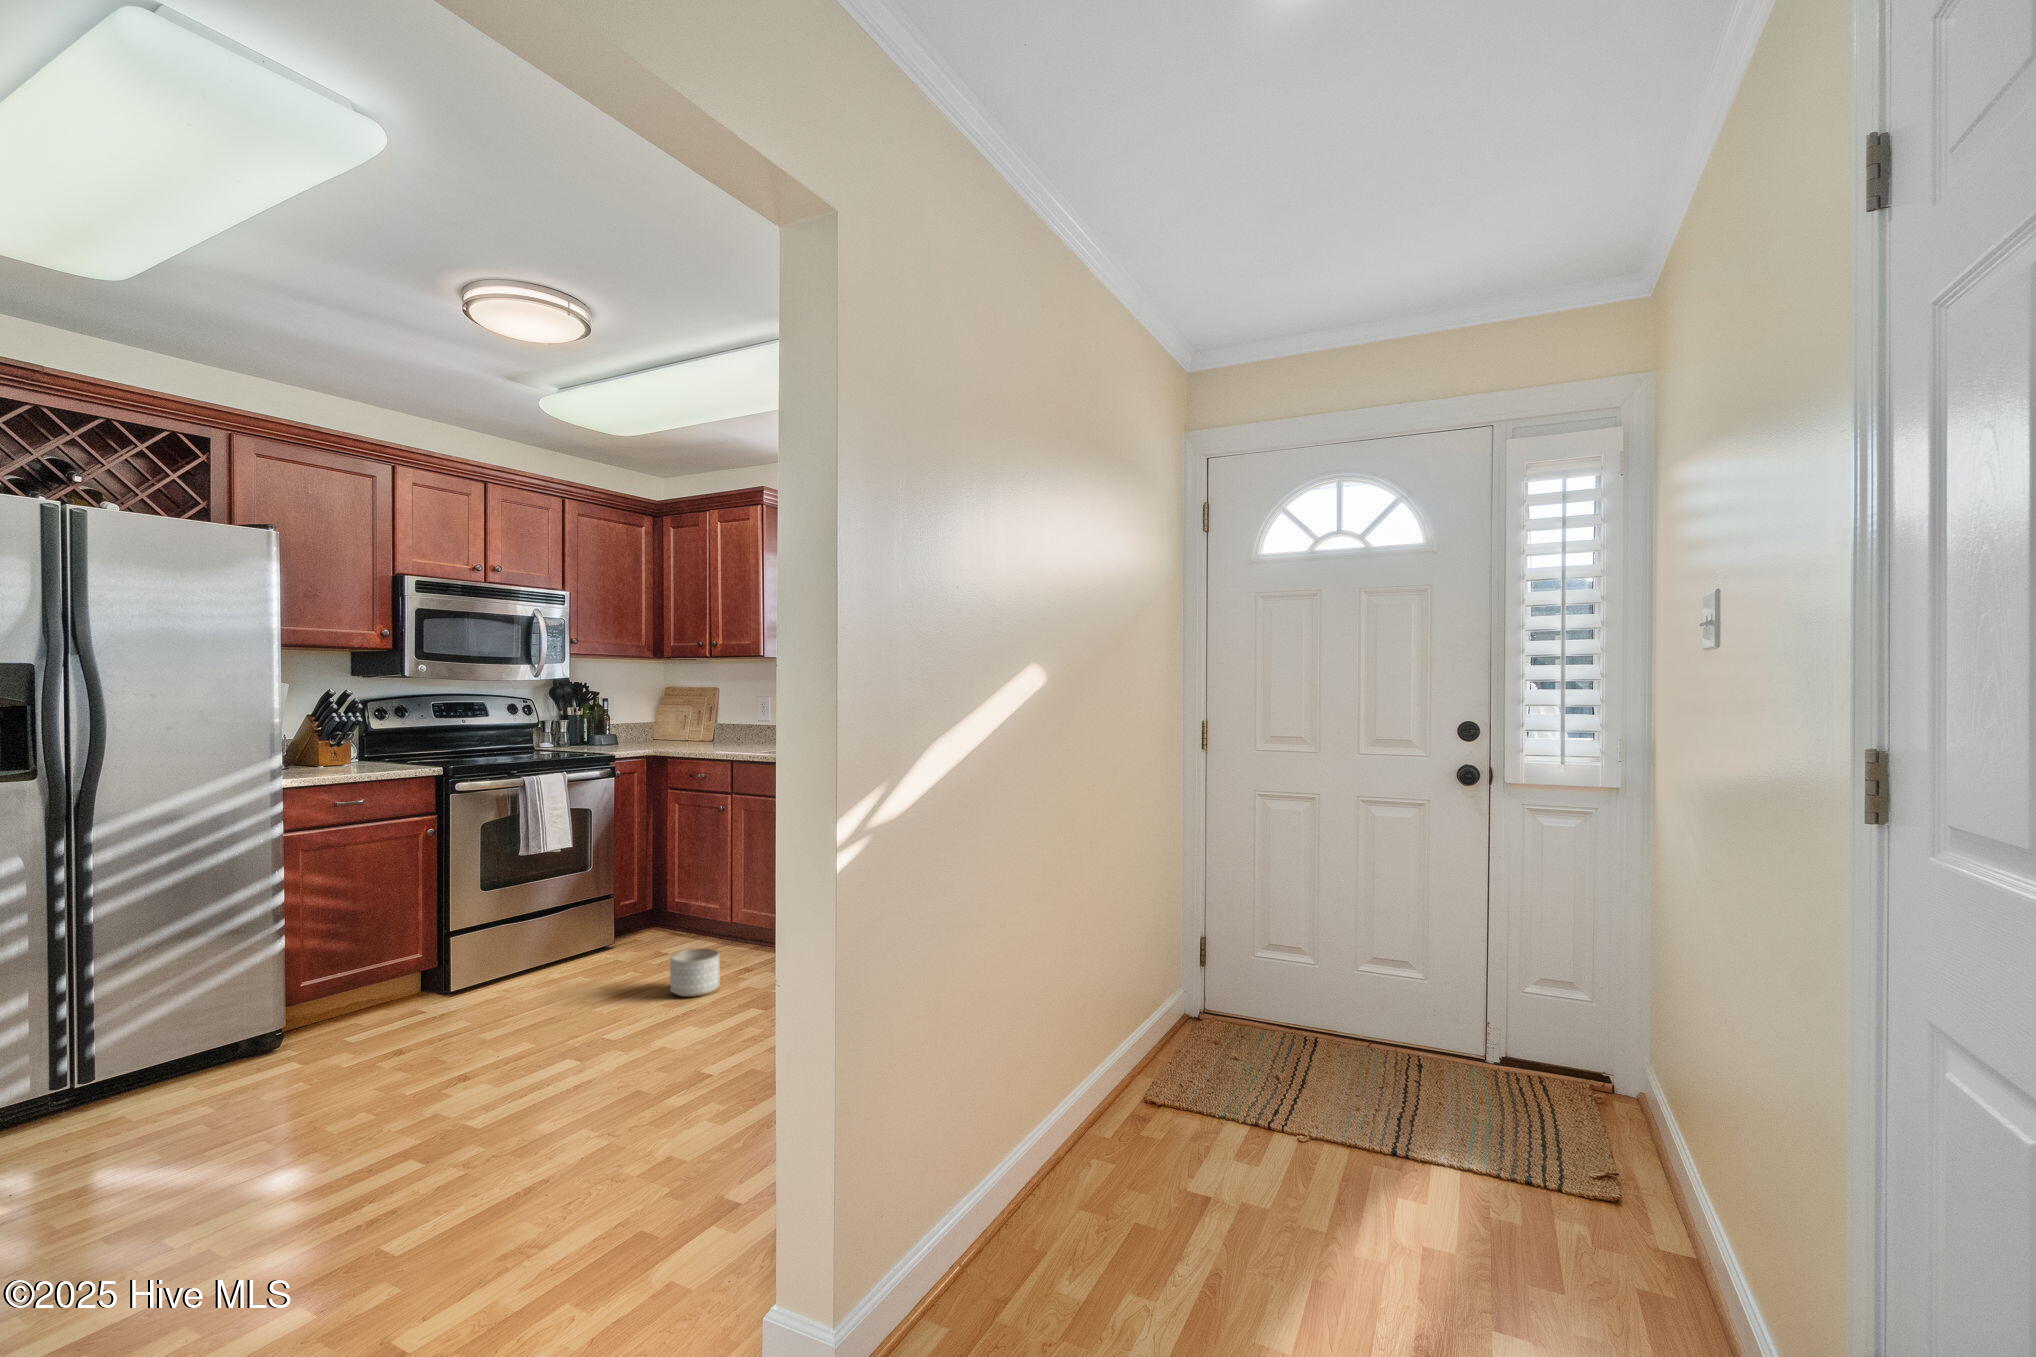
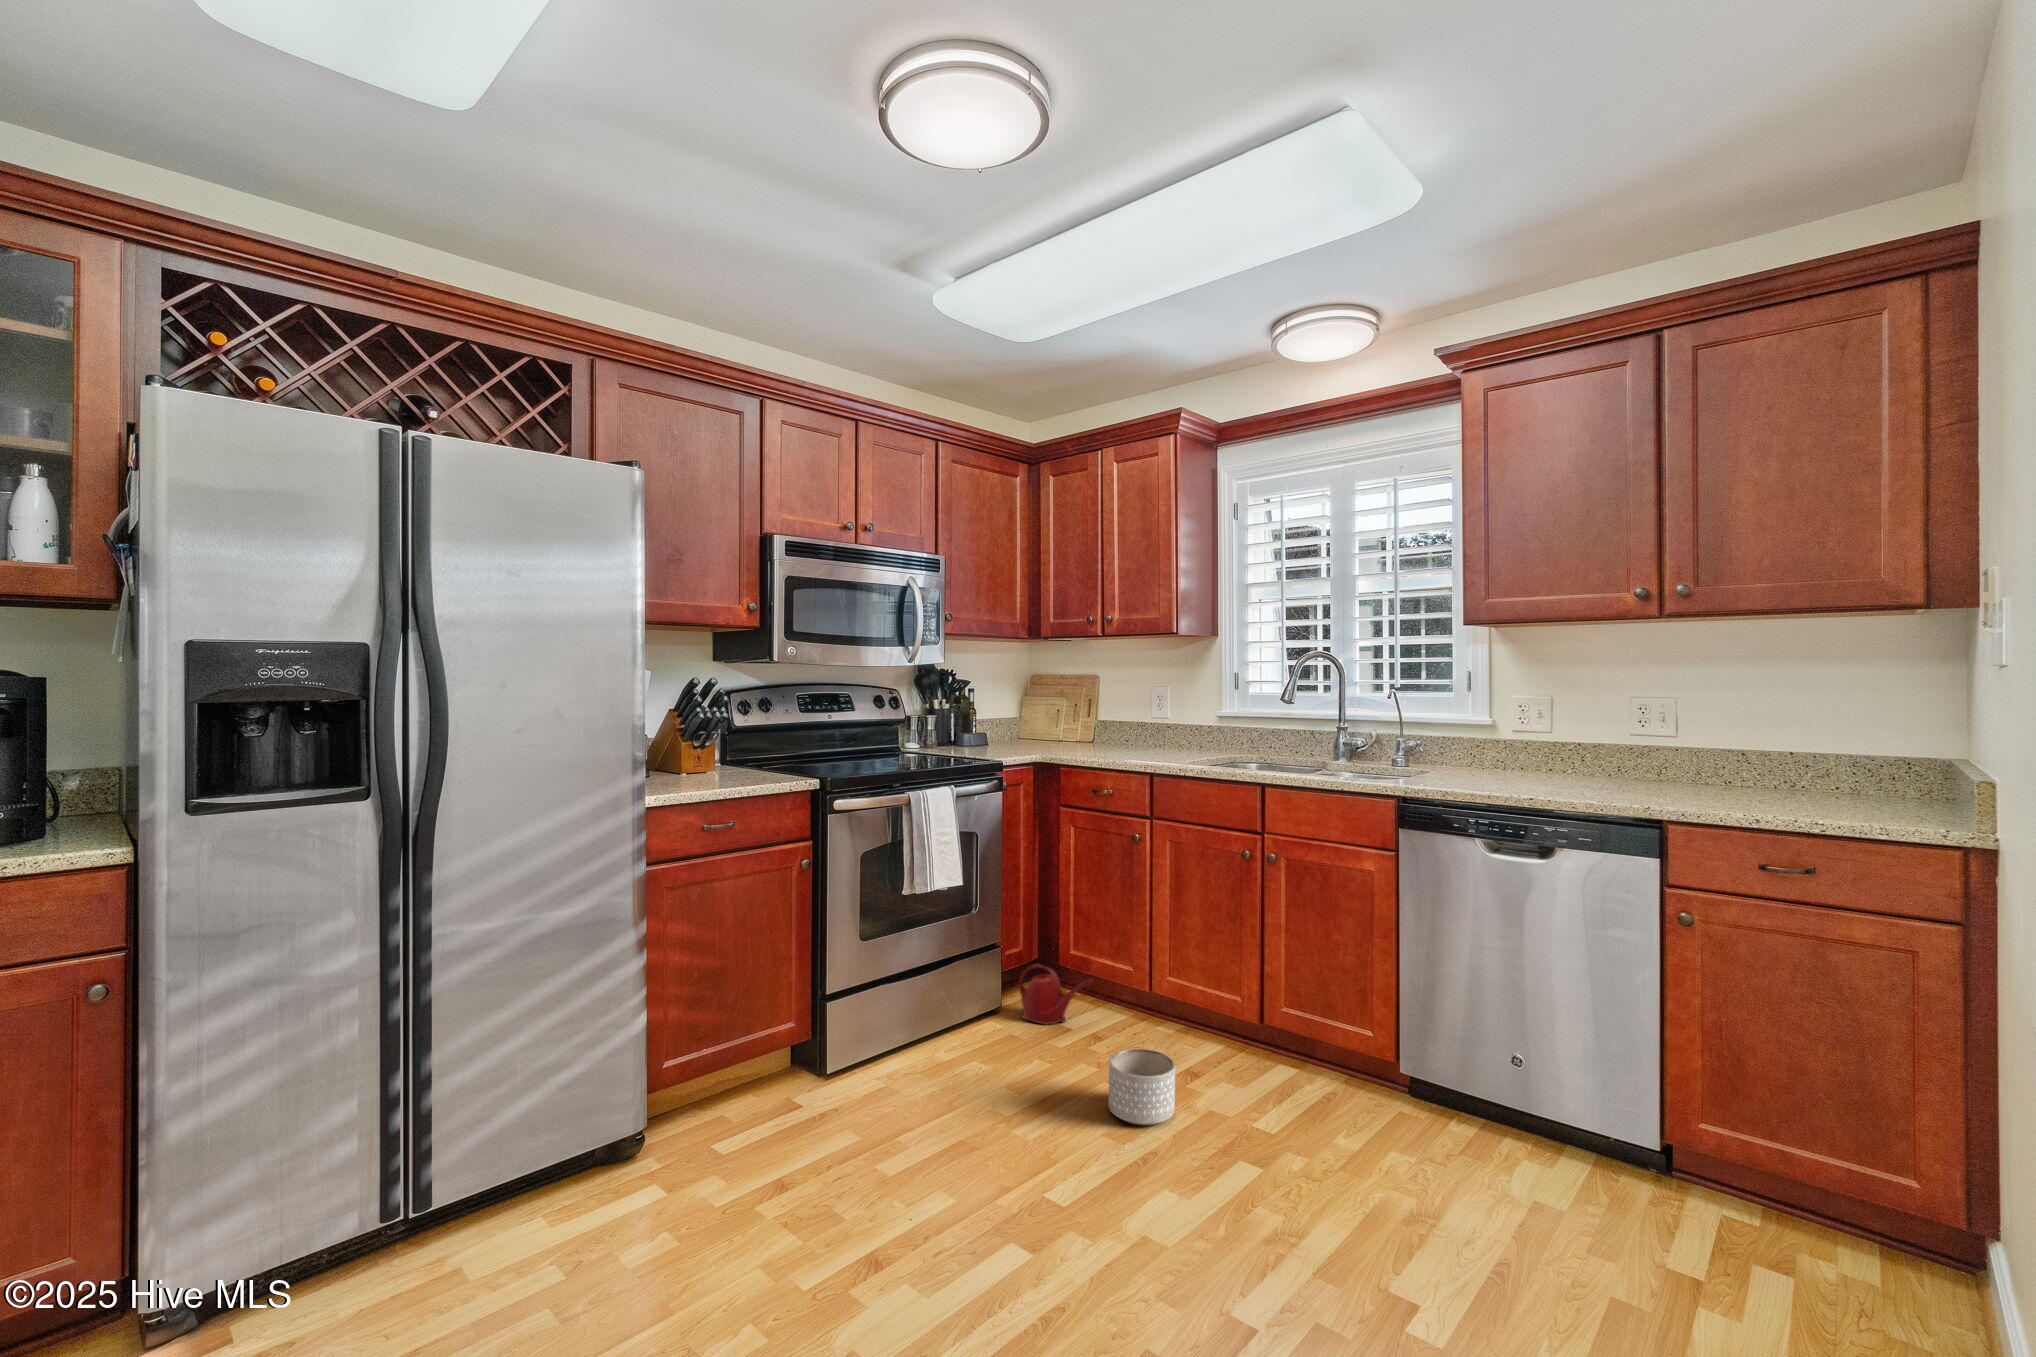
watering can: none [628,908,686,953] -> present [1019,965,1093,1025]

